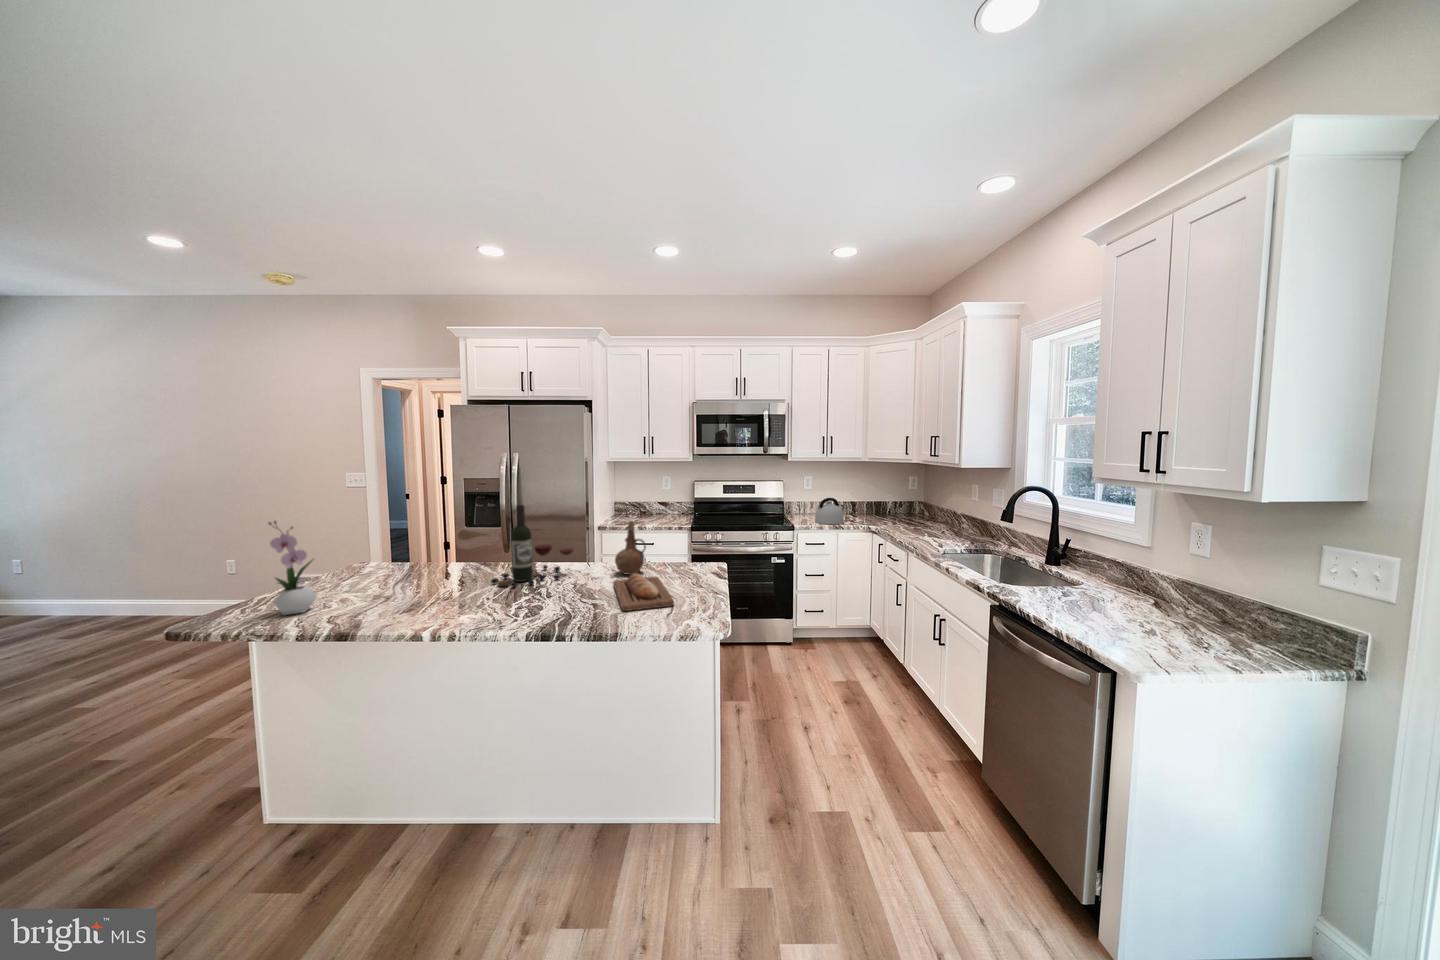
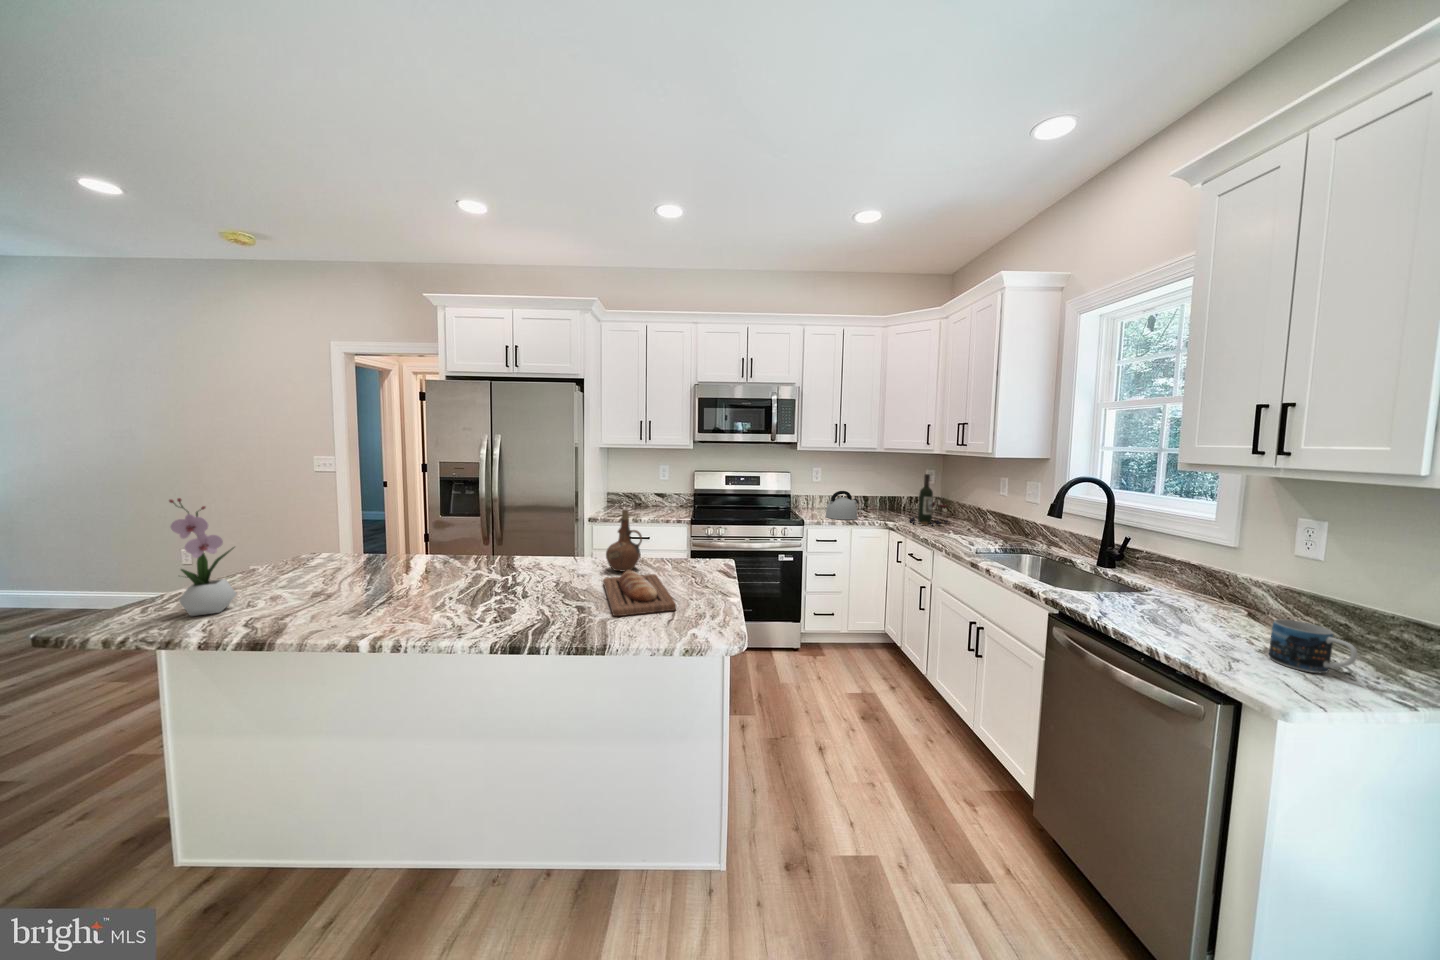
wine bottle: present [491,505,574,587] -> present [909,474,948,526]
mug: none [1148,605,1205,647] -> present [1269,619,1357,673]

